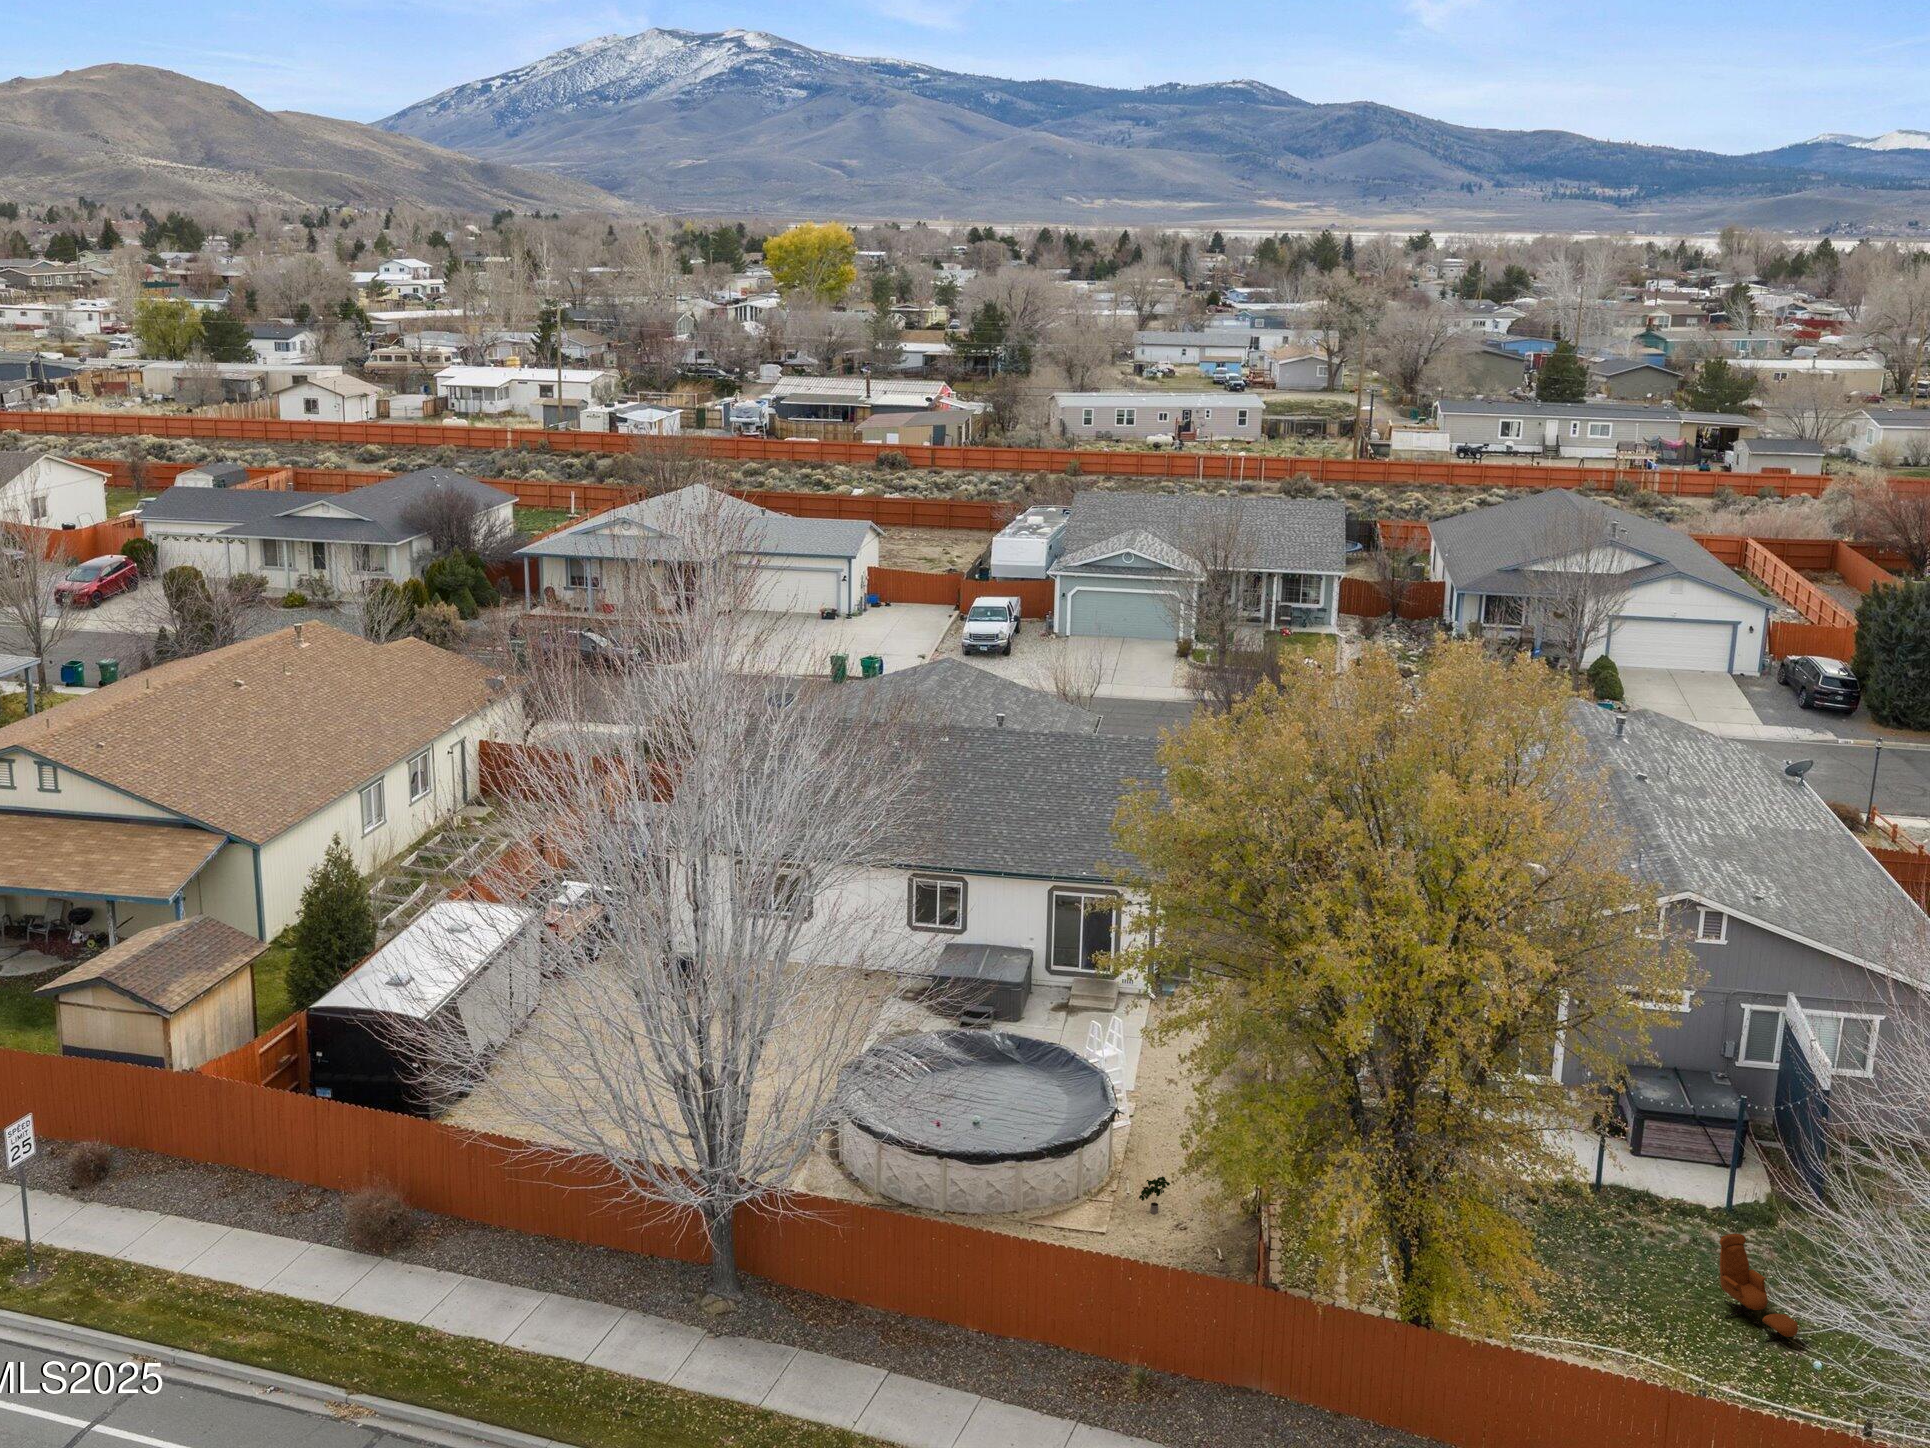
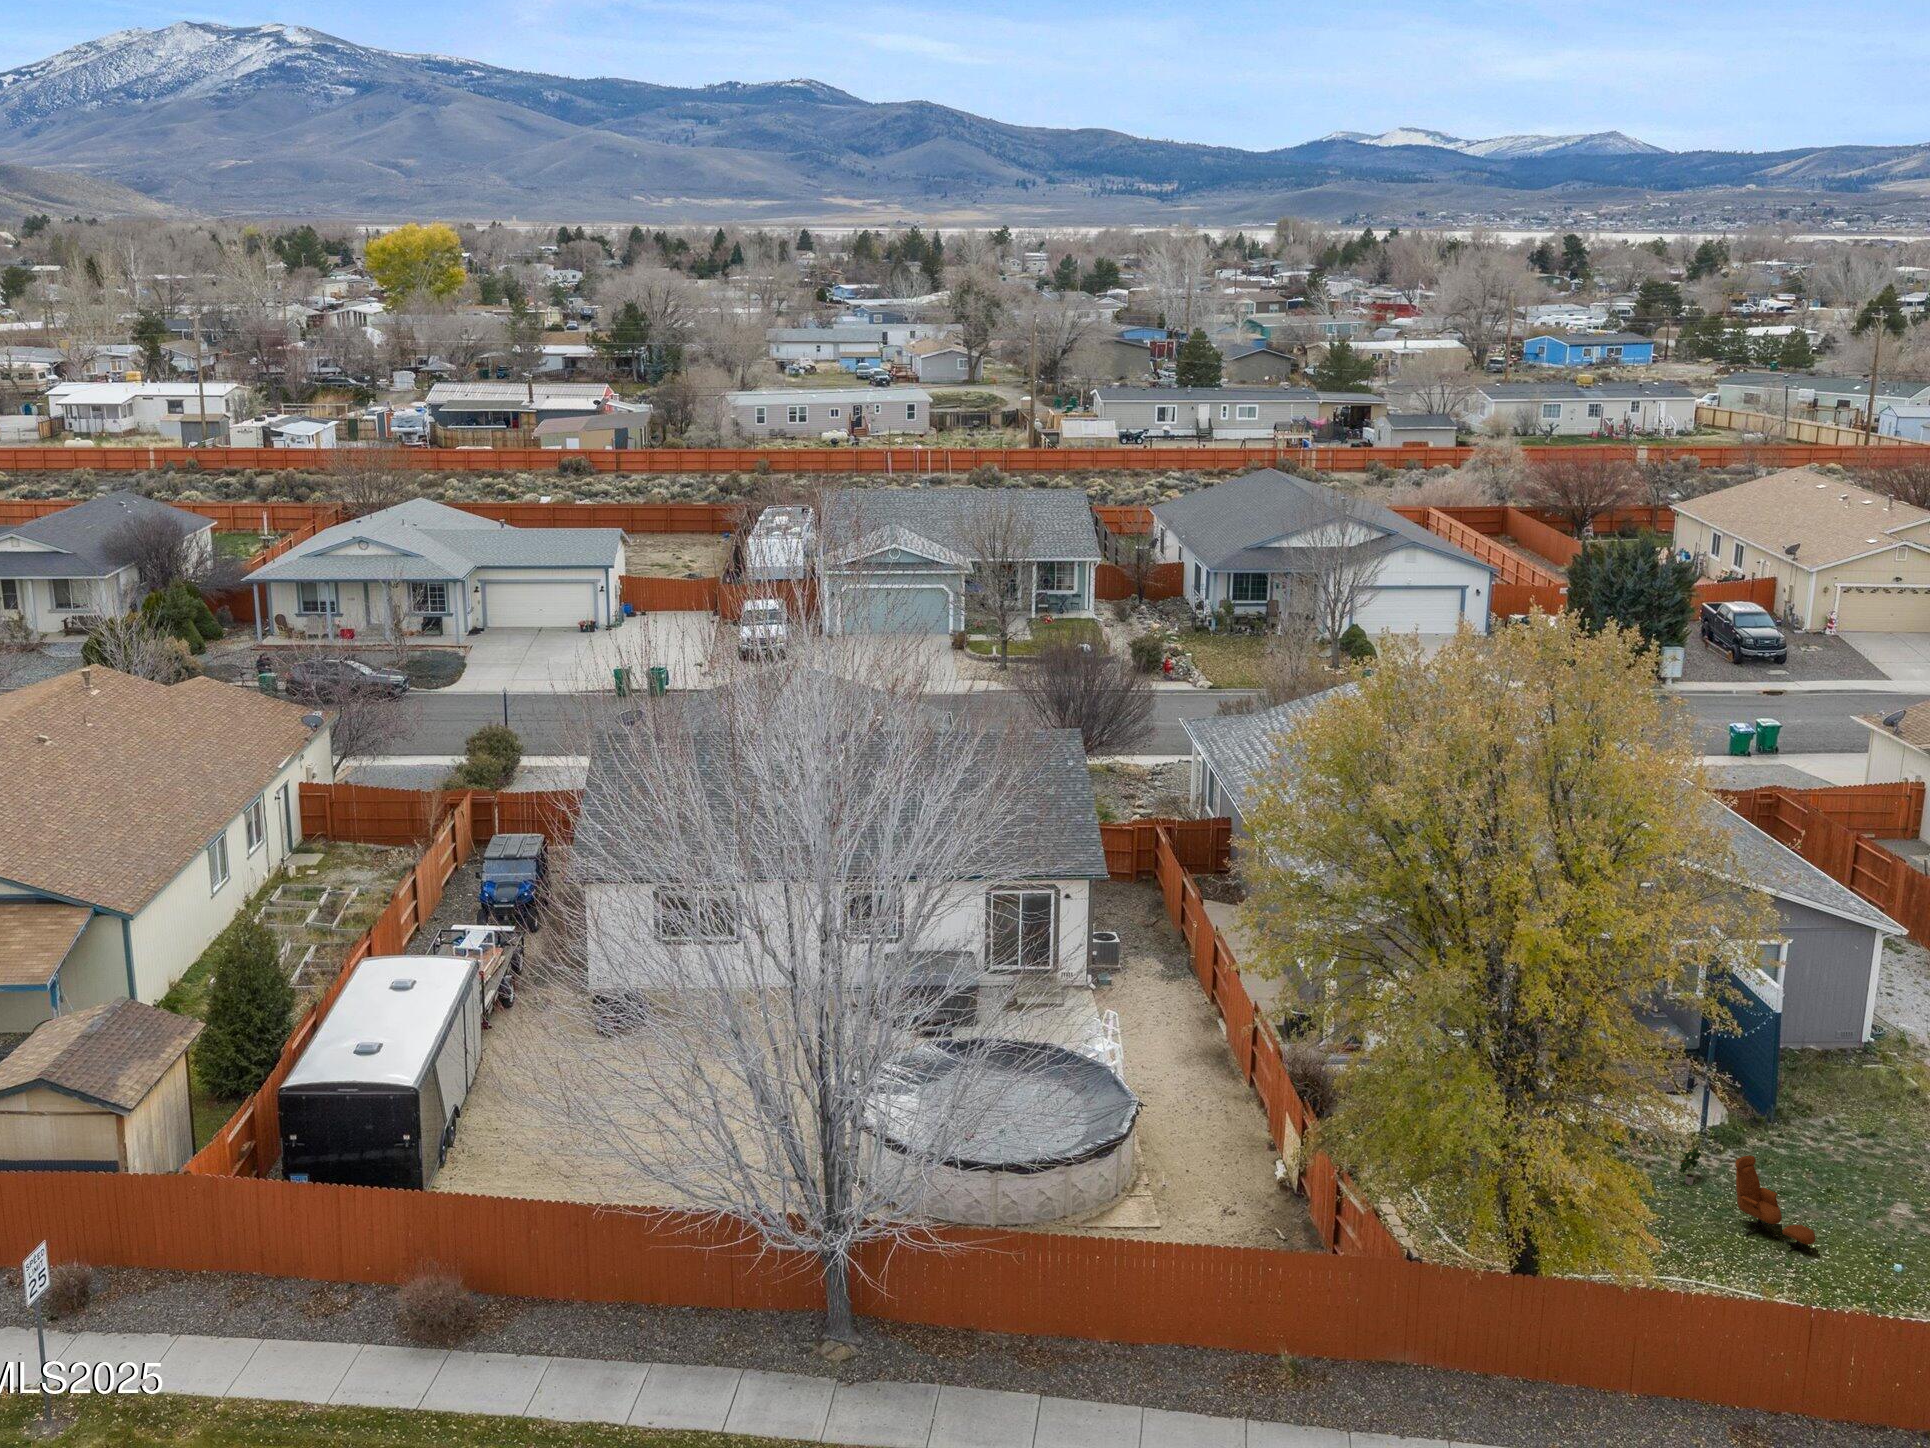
potted plant: present [1139,1177,1170,1214] -> present [1679,1148,1701,1185]

